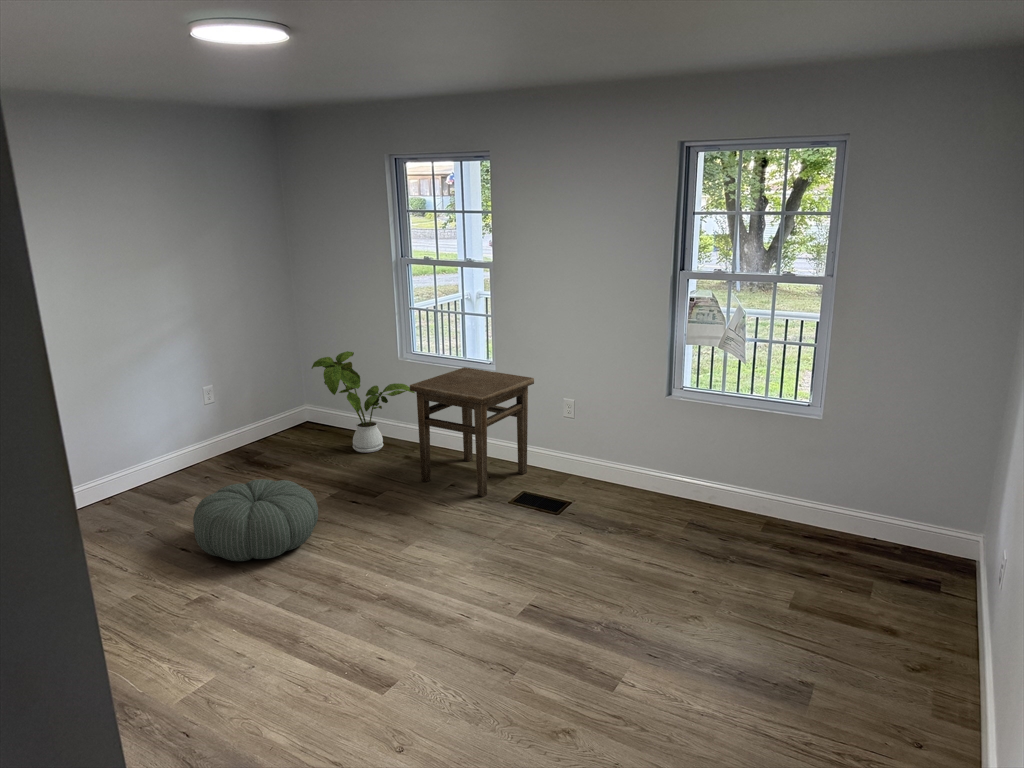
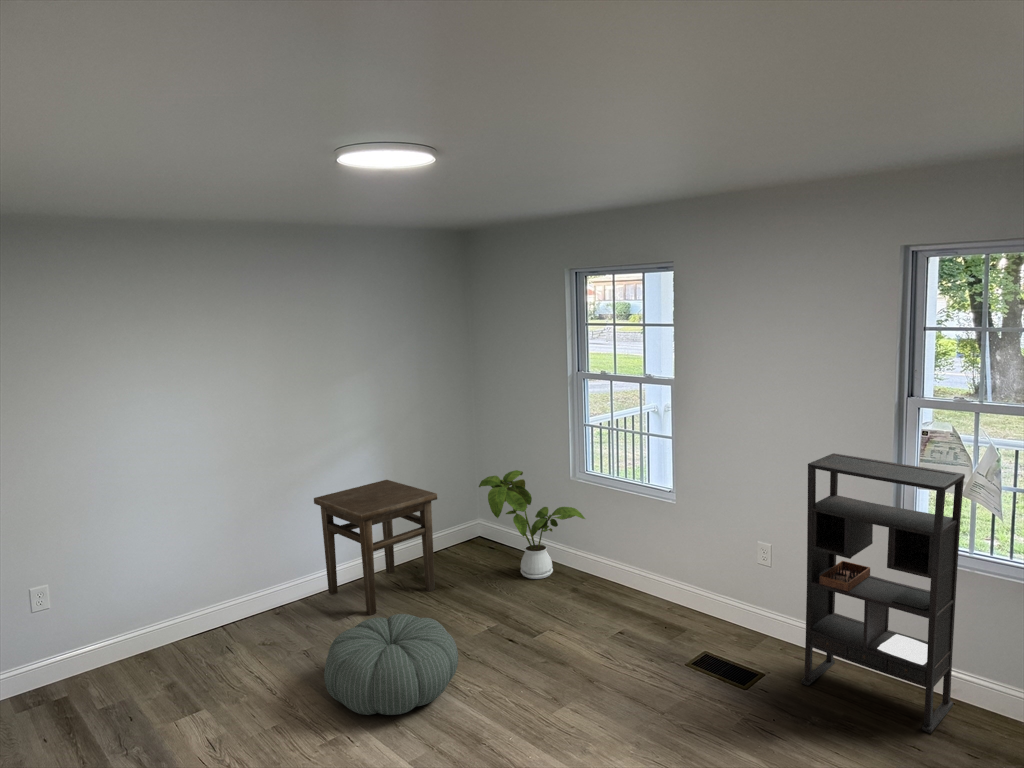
bookshelf: none [602,320,719,523] -> present [801,453,965,733]
side table: present [410,367,534,497] -> present [314,480,437,615]

